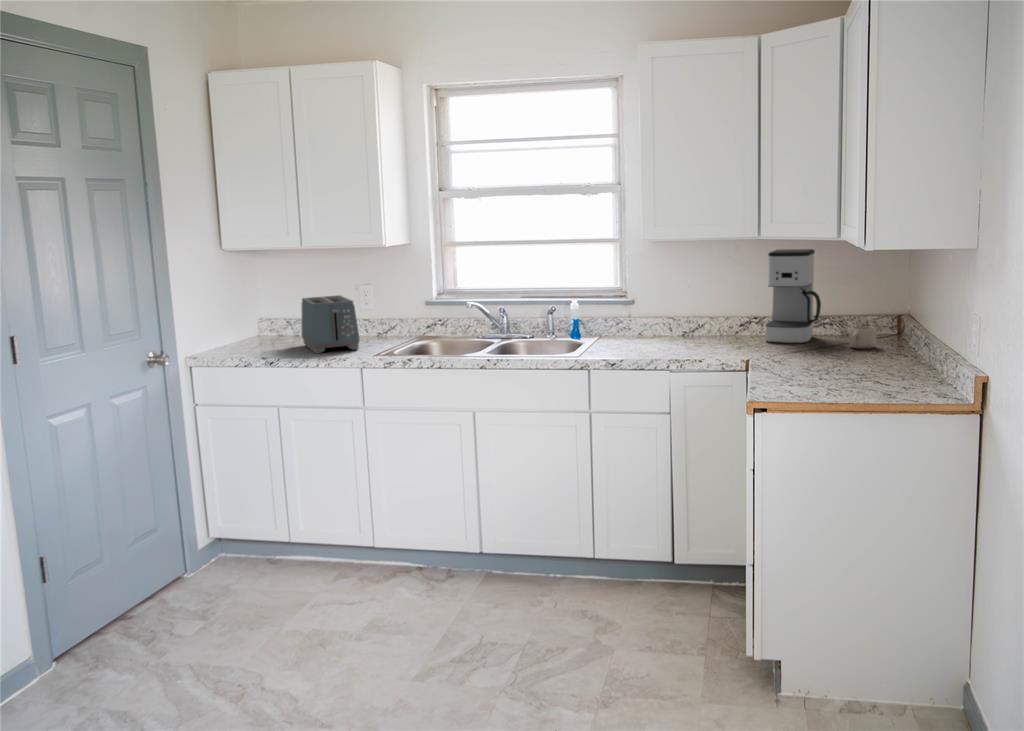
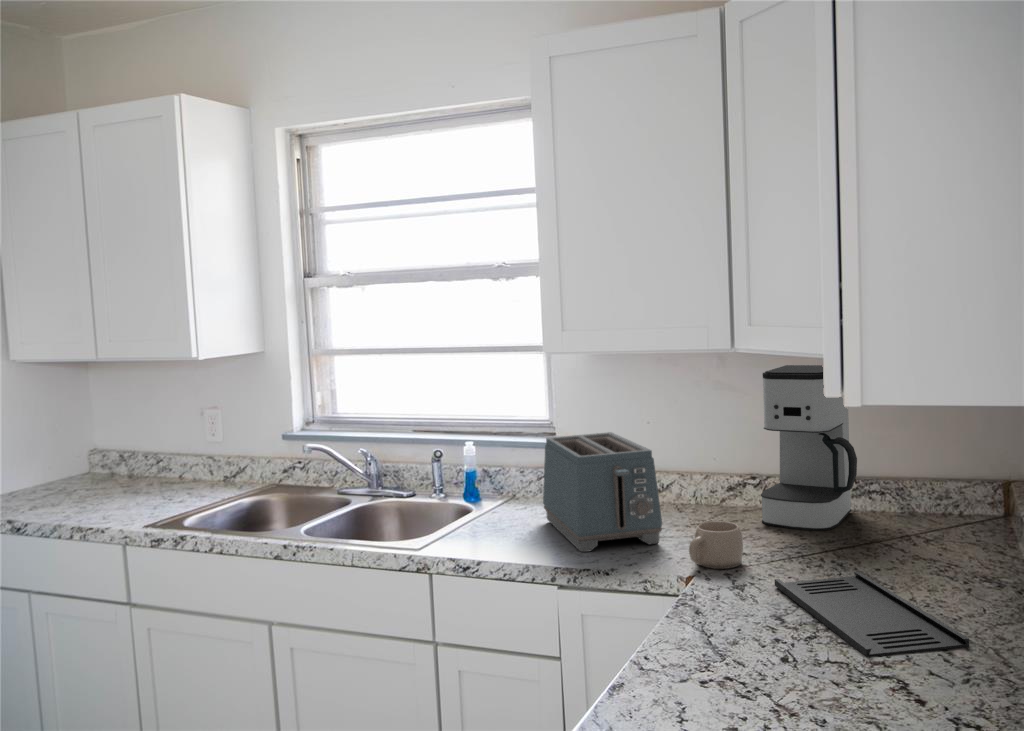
toaster: present [302,295,360,354] -> present [543,432,662,552]
mug: present [849,326,876,349] -> present [689,521,743,569]
tray: none [795,353,897,376] -> present [775,571,969,657]

